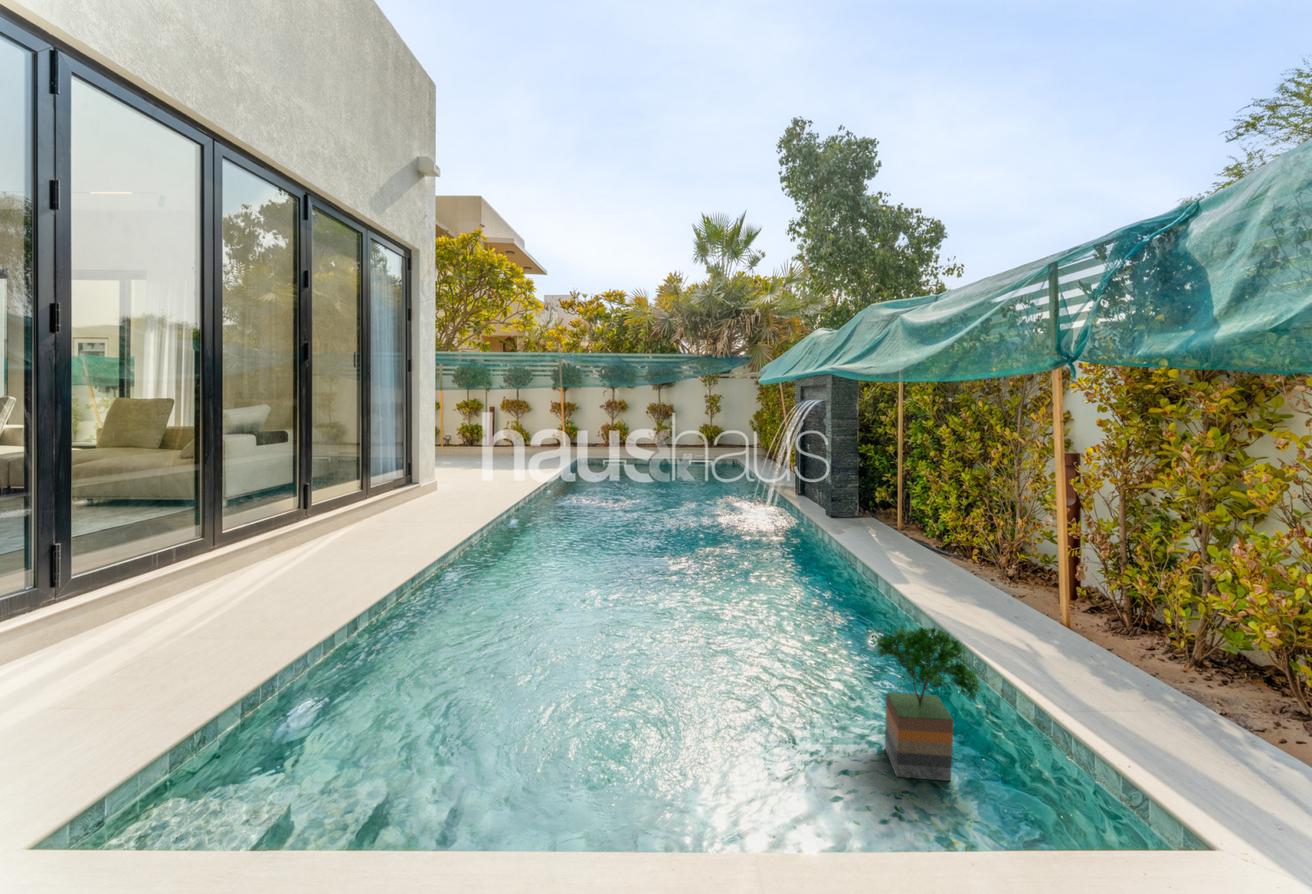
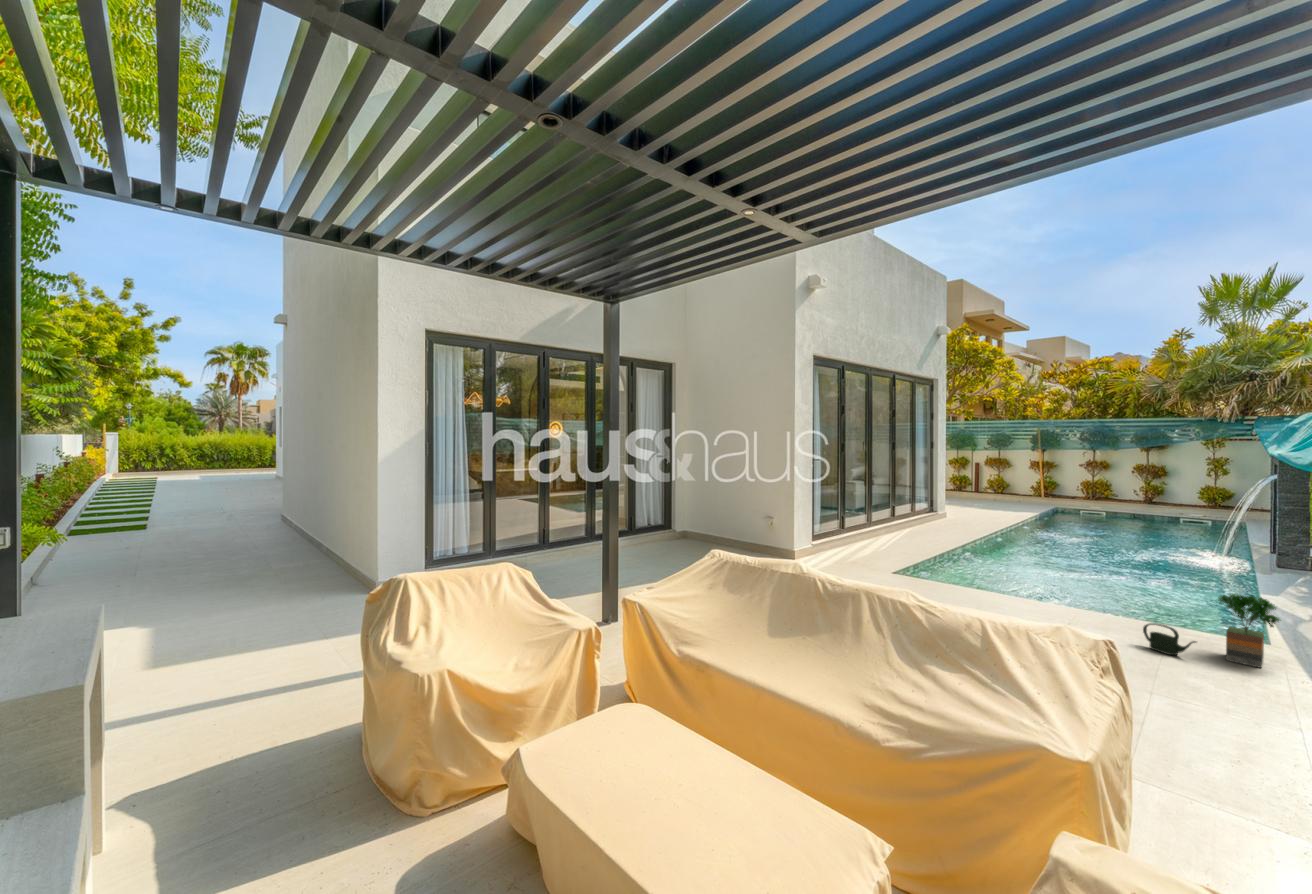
watering can: none [764,729,871,804] -> present [1143,623,1196,656]

